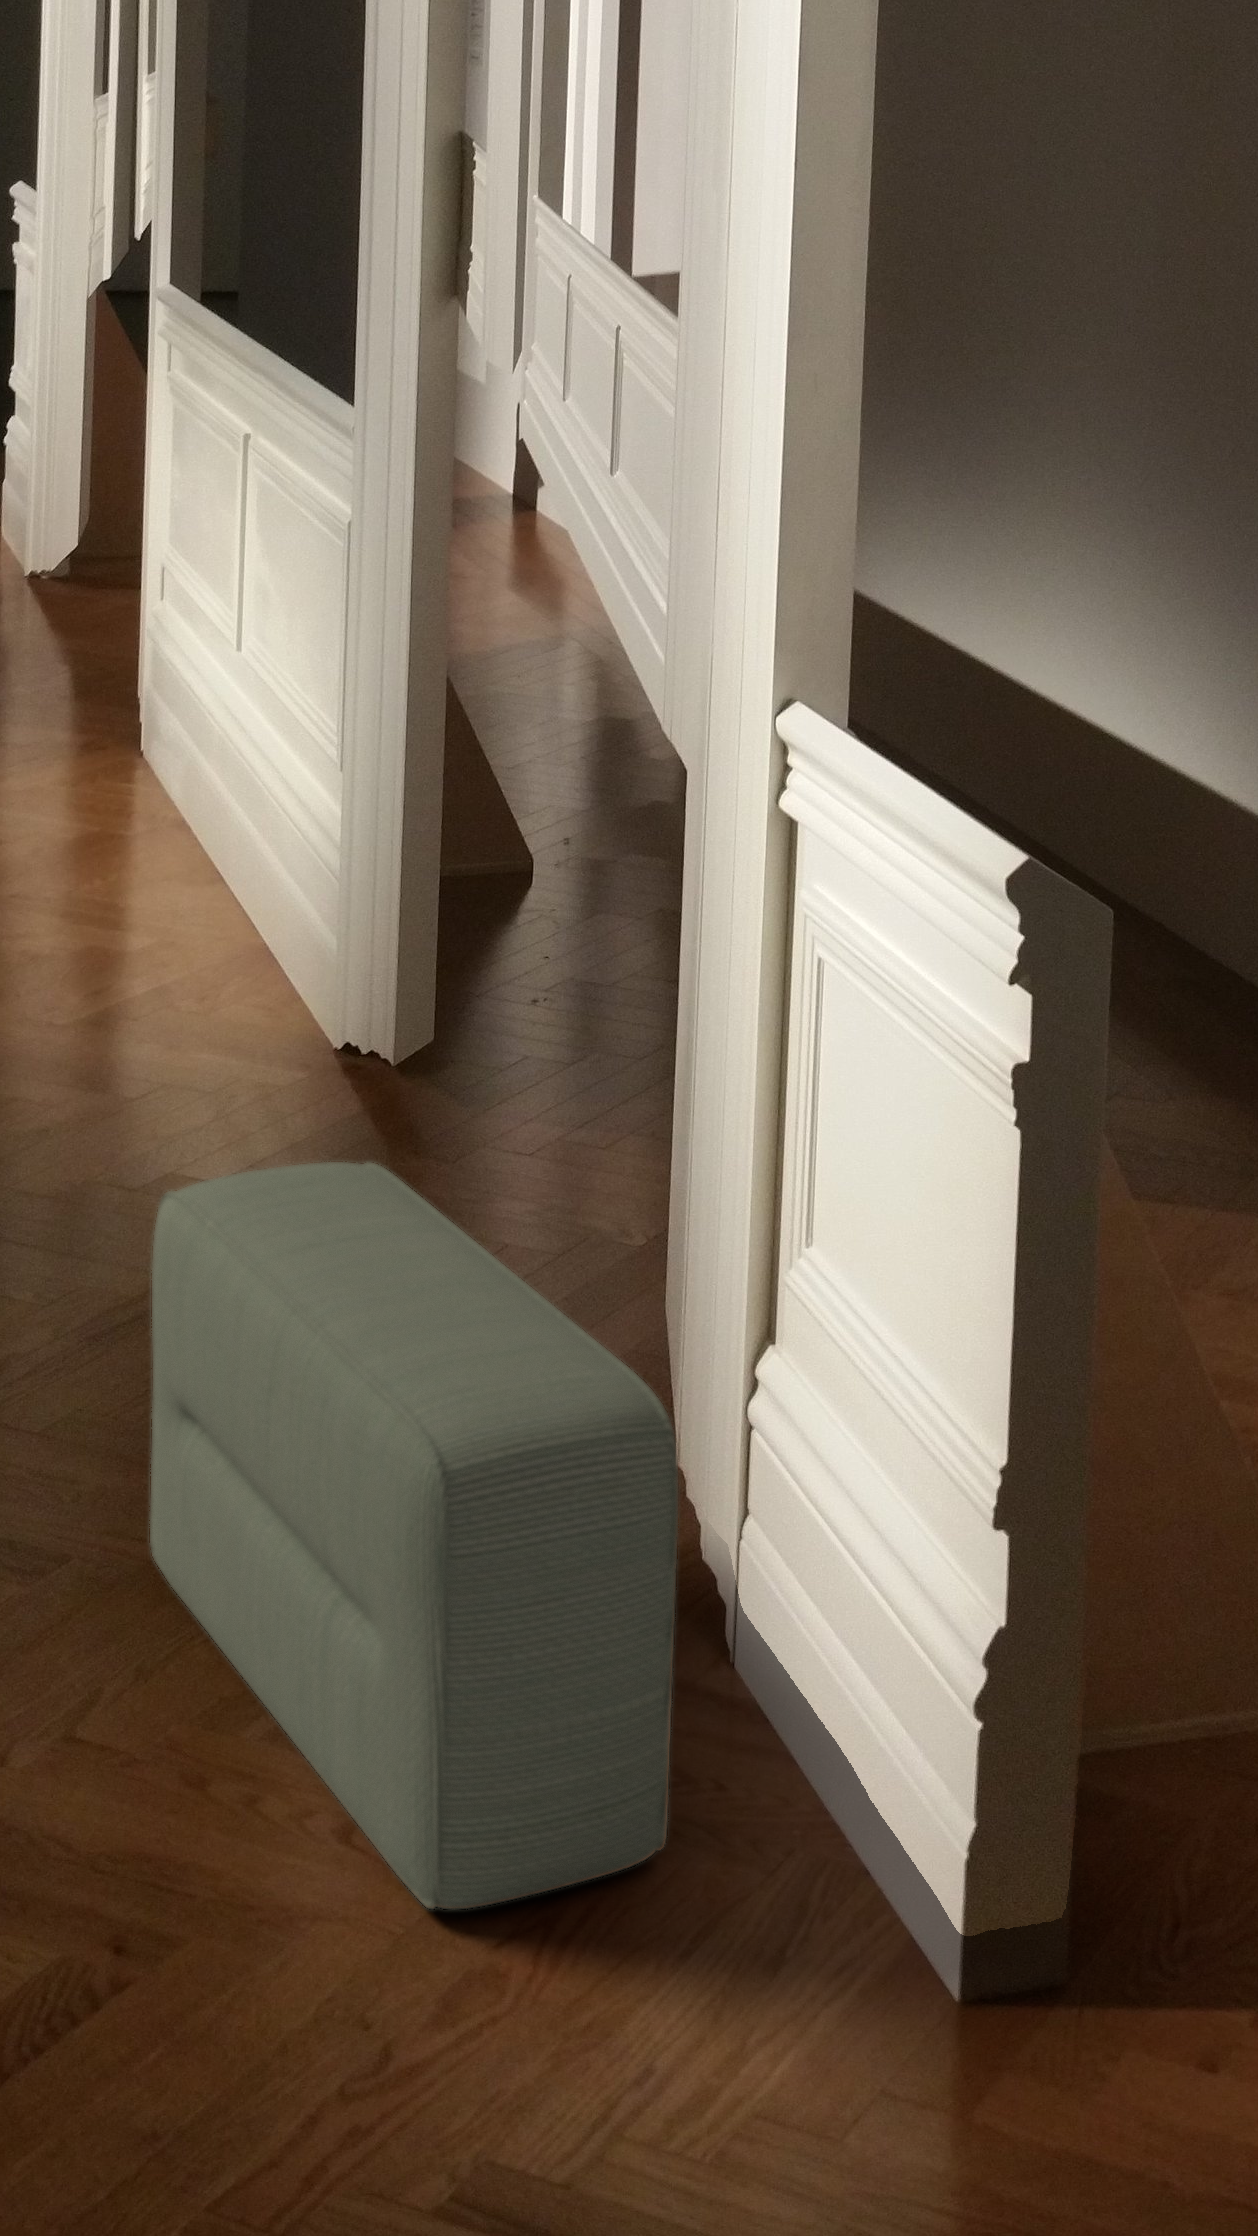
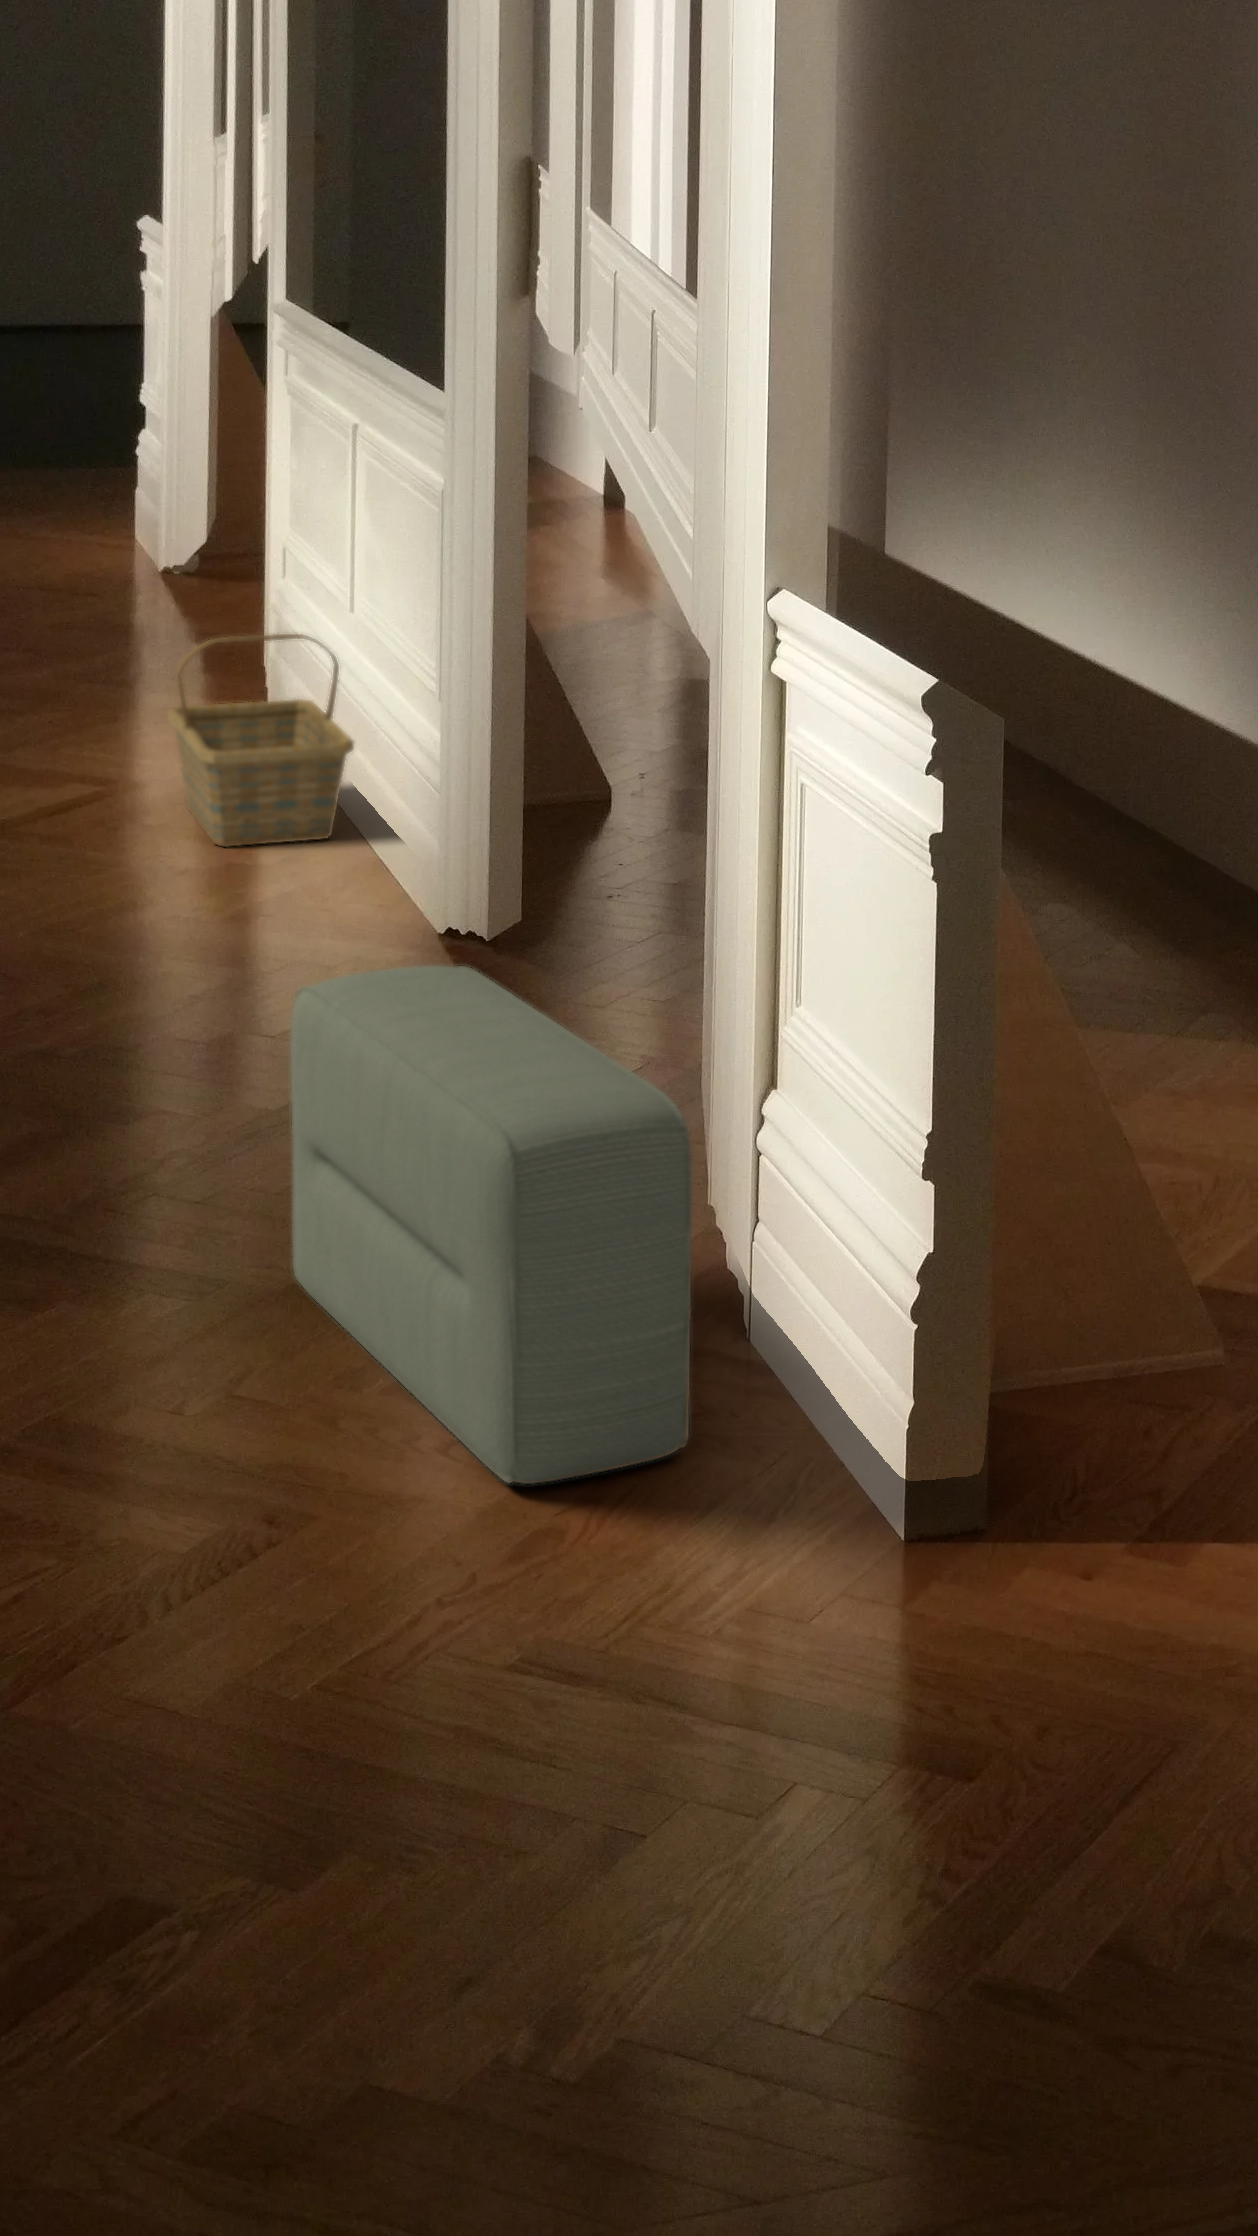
basket: none [23,675,238,925] -> present [167,634,354,846]

